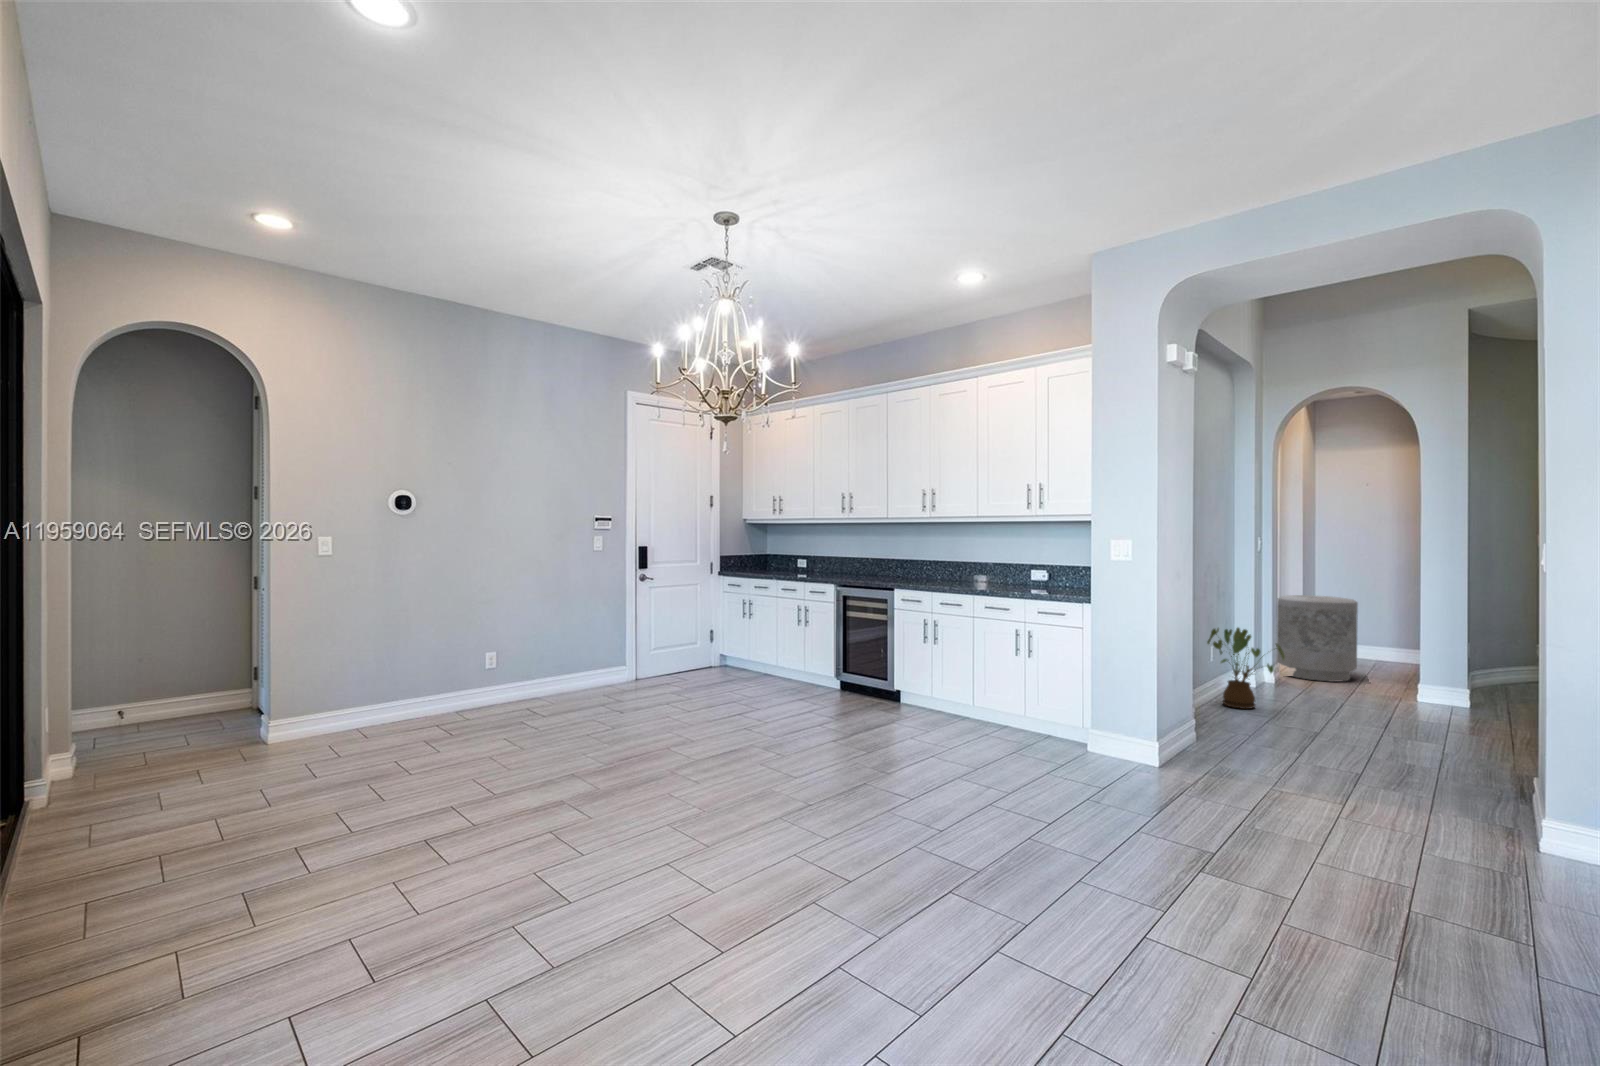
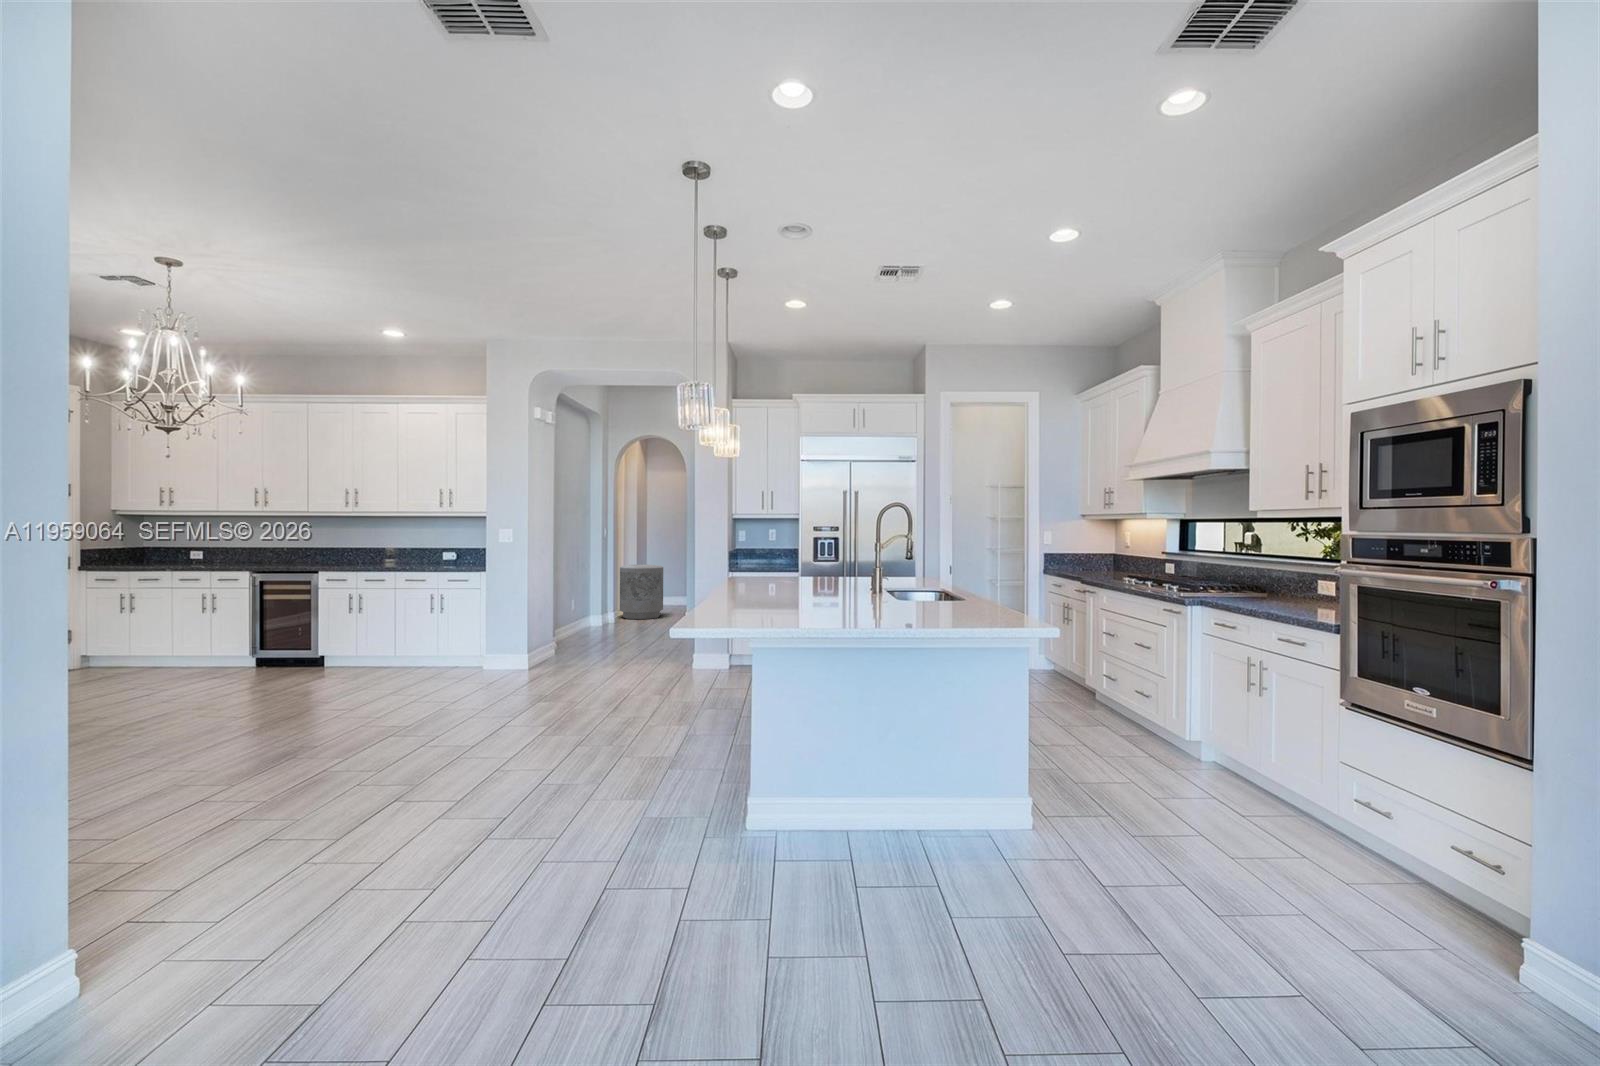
house plant: present [1207,628,1285,709] -> none [571,587,615,639]

